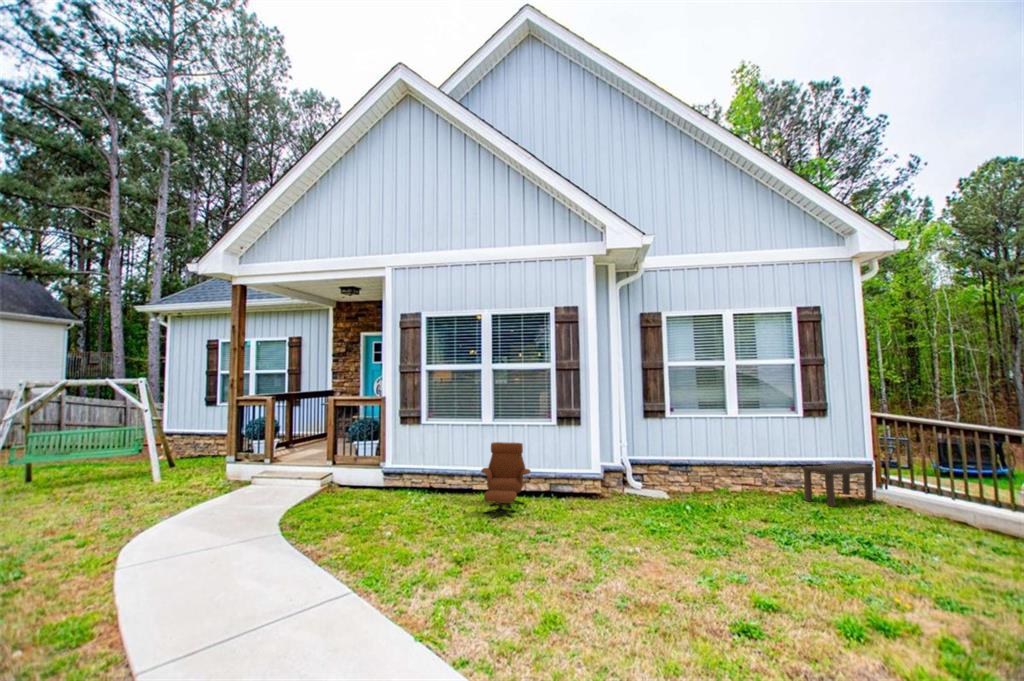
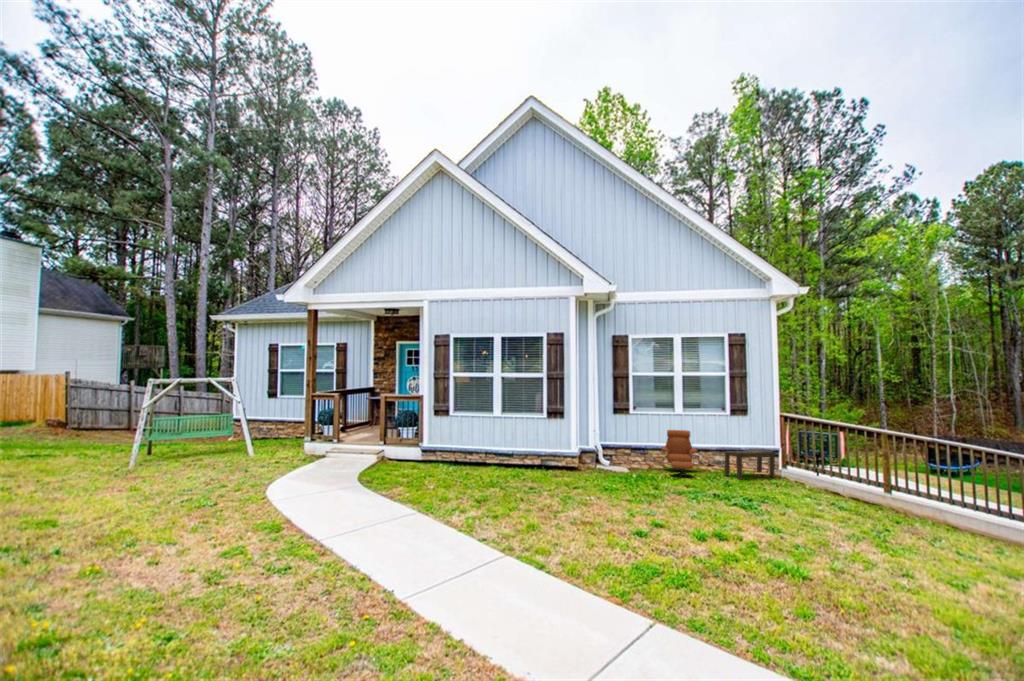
lounge chair: present [481,442,531,519] -> present [662,430,697,478]

